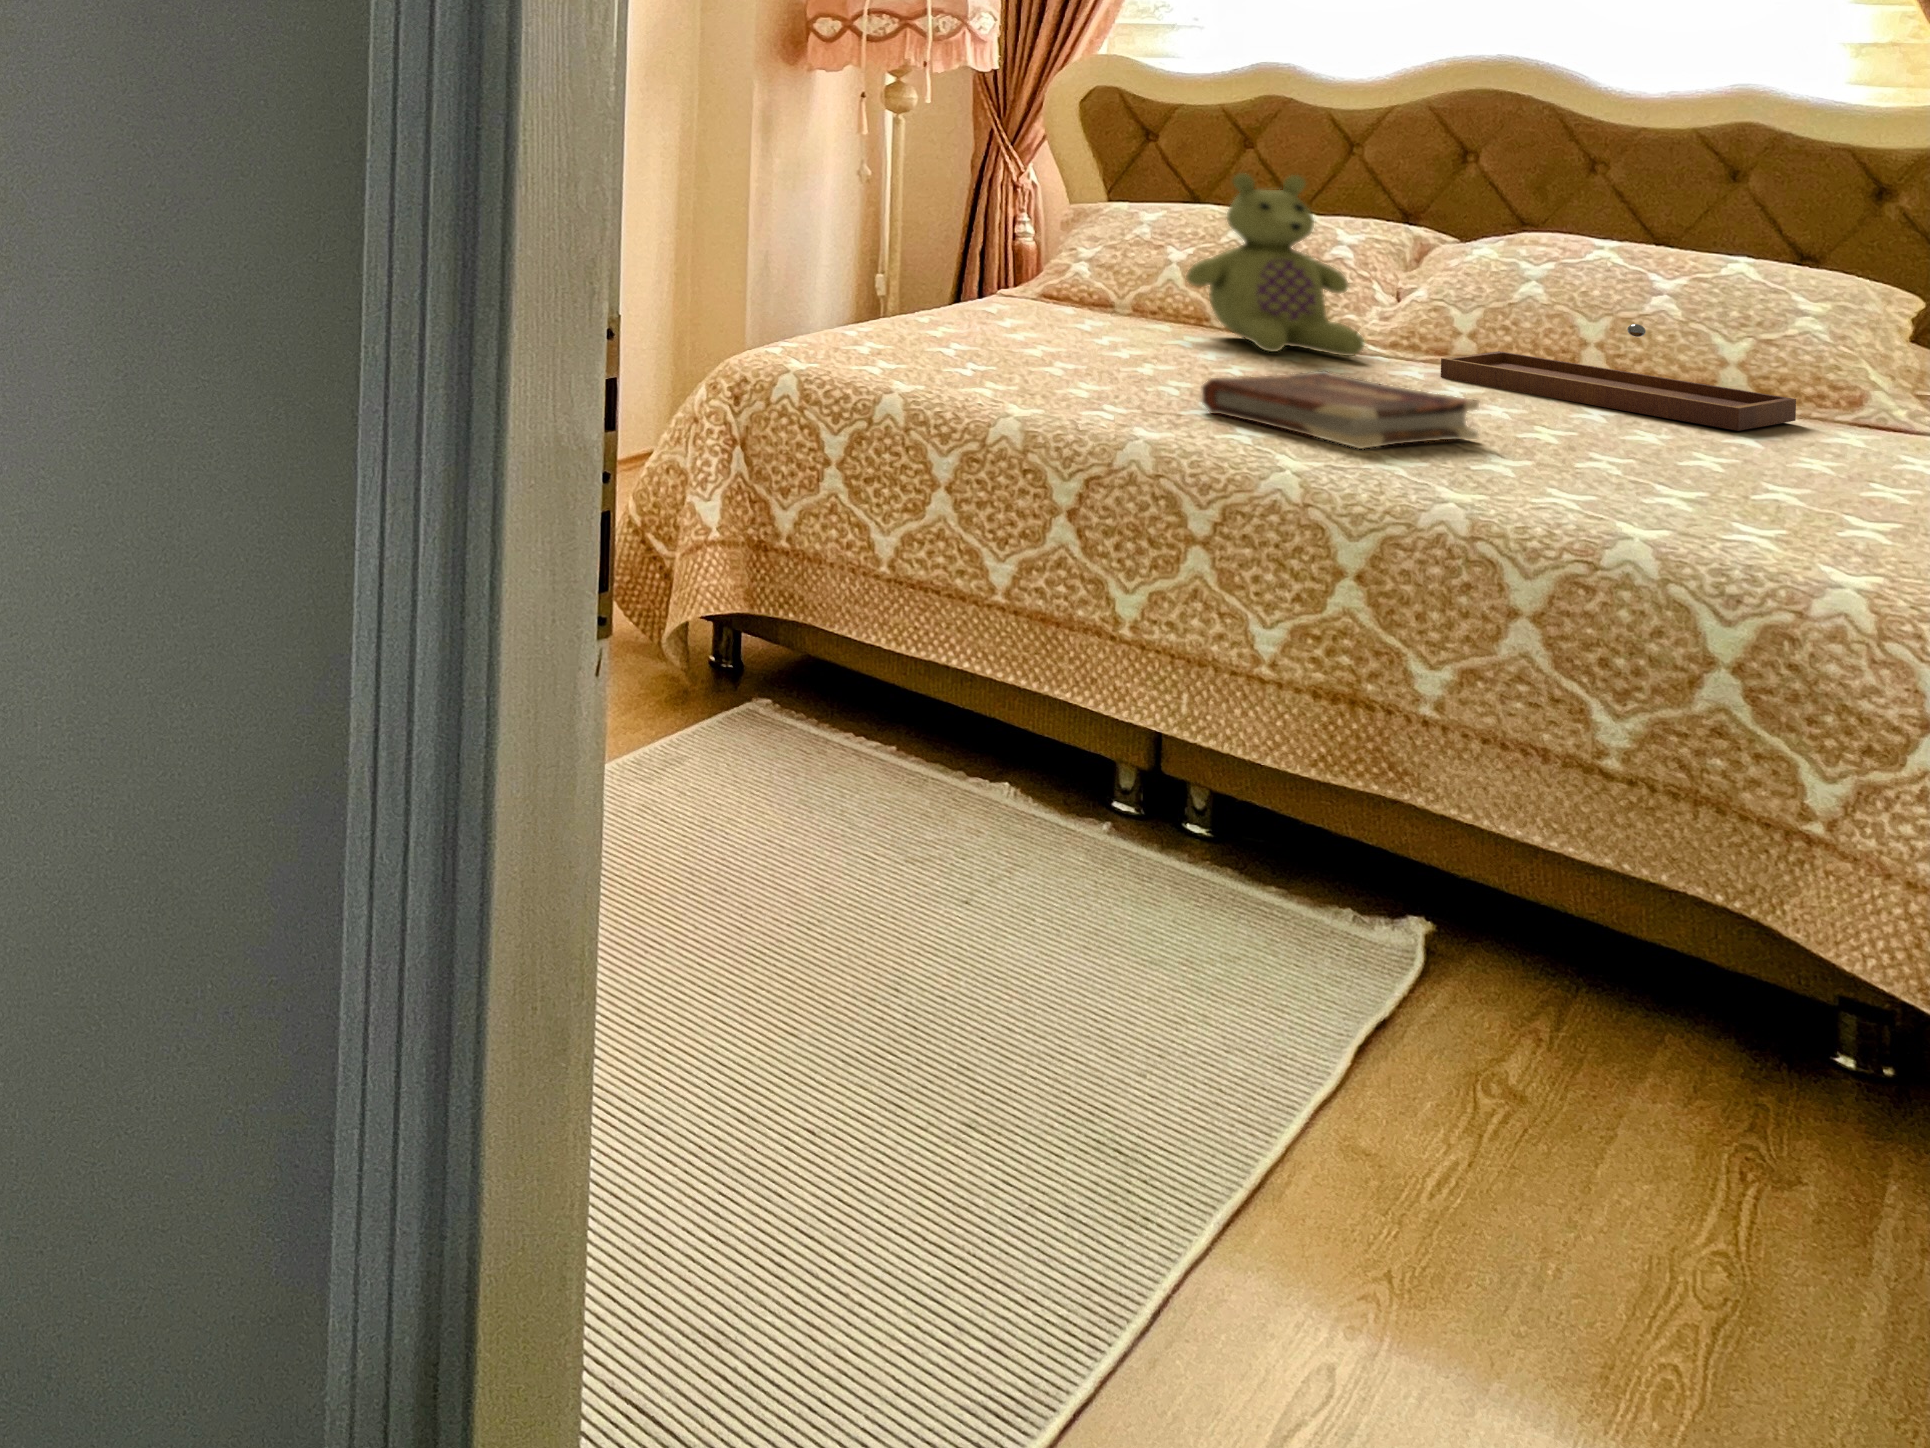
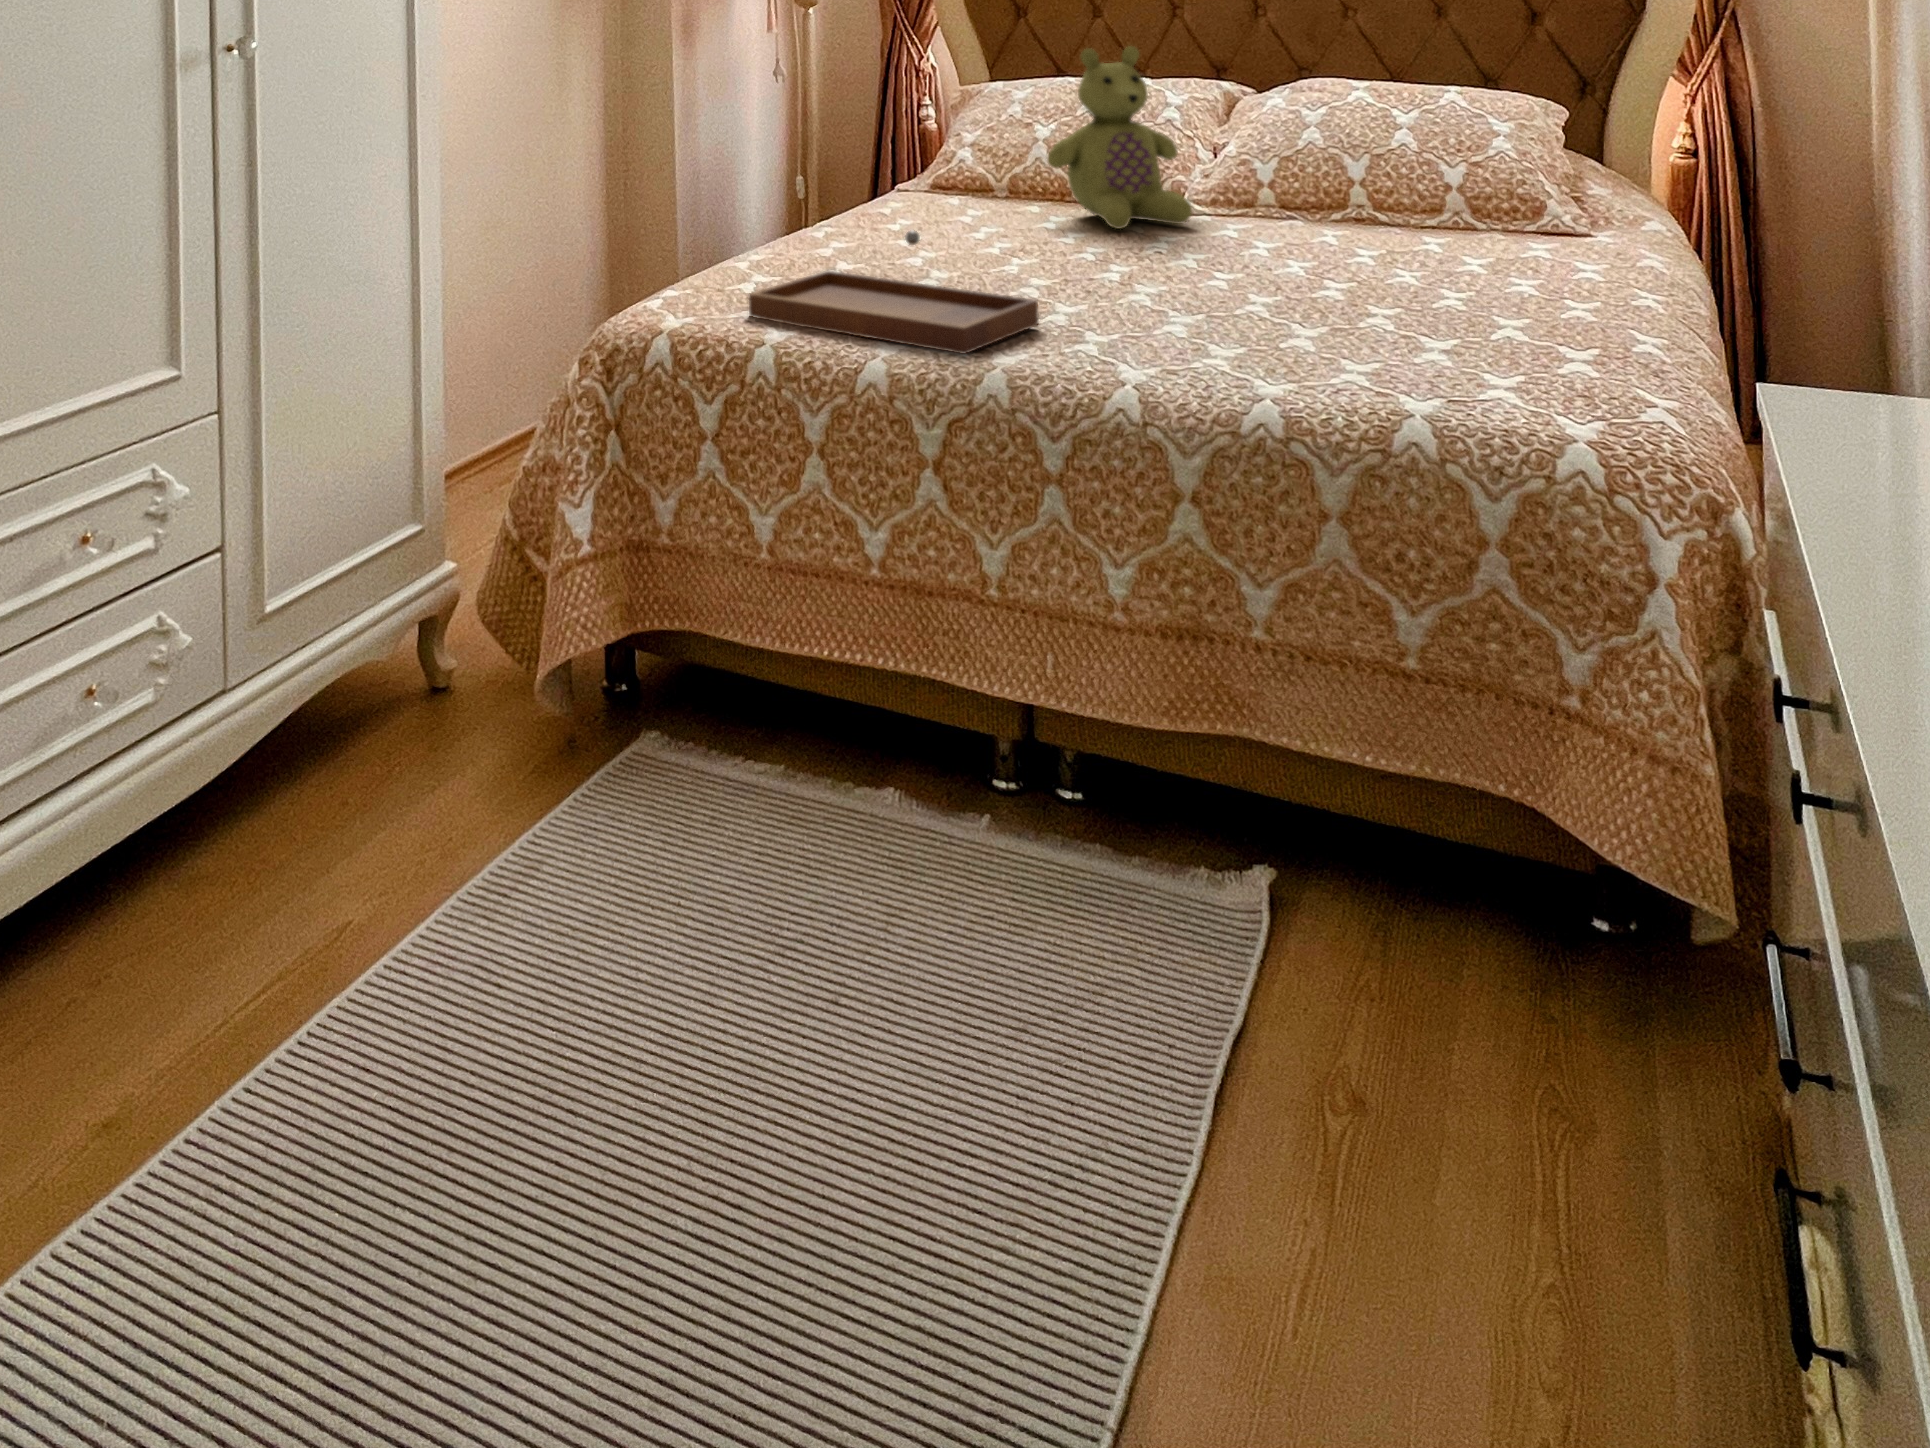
tray: present [1441,324,1796,431] -> present [749,231,1039,354]
book: present [1202,371,1479,449] -> none [1056,253,1285,342]

